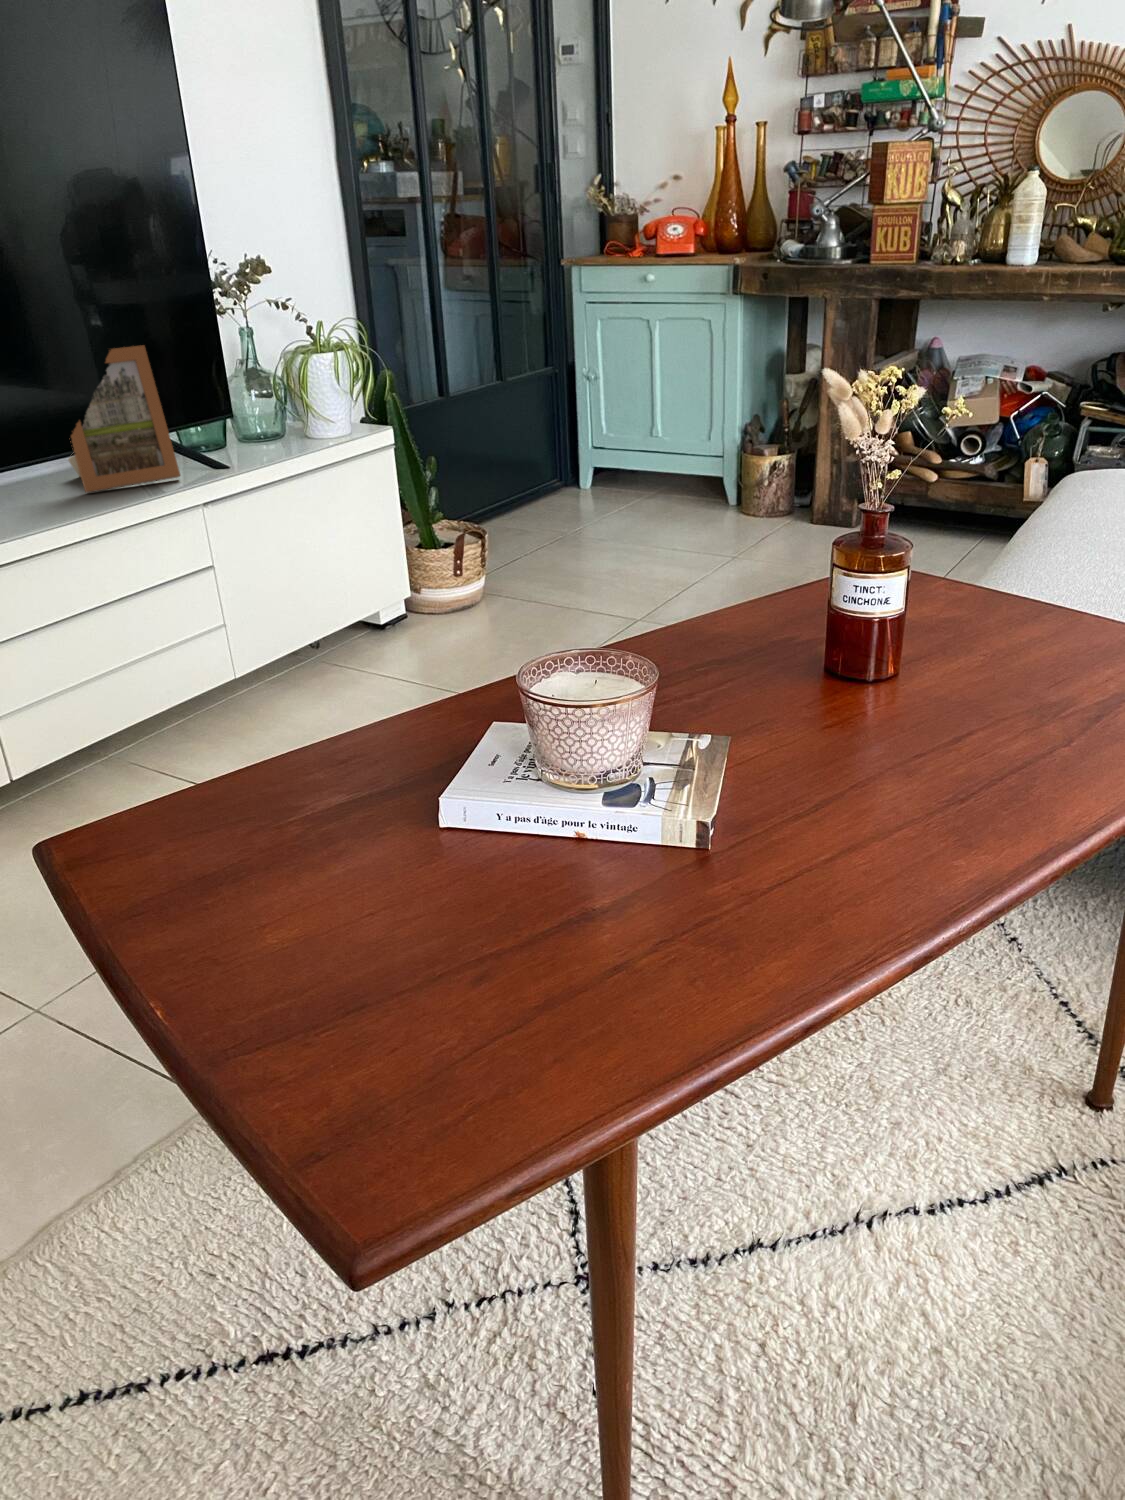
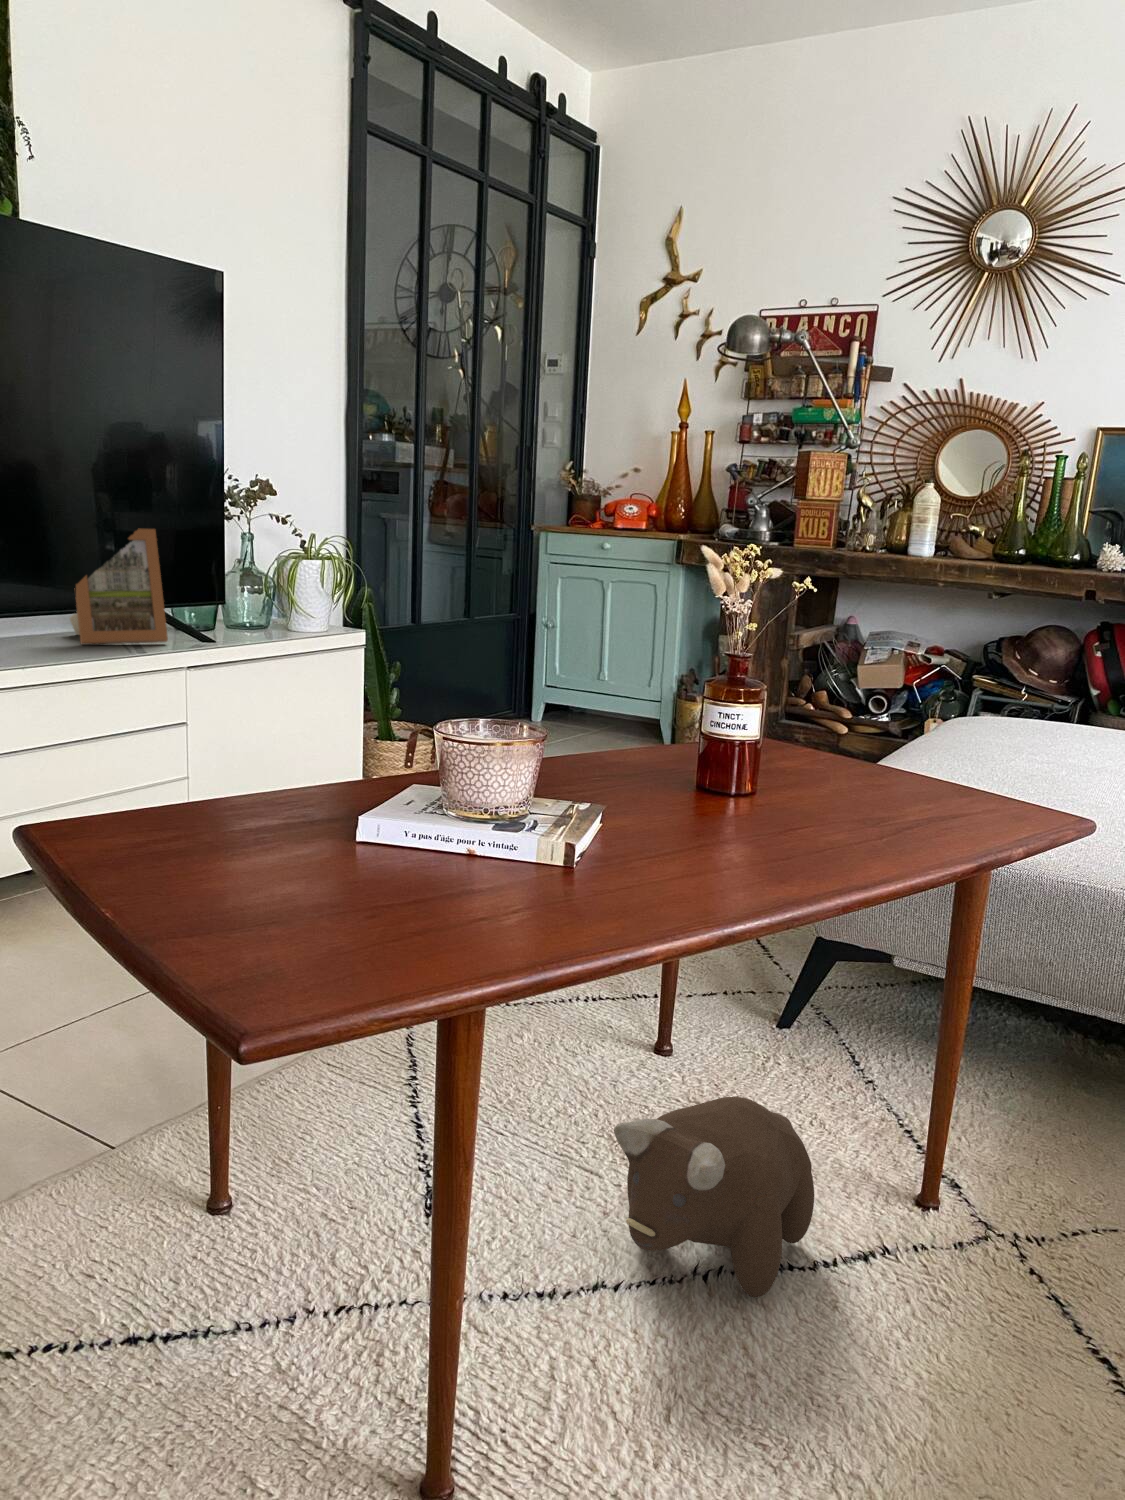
plush toy: none [766,1029,985,1249] -> present [614,1097,814,1298]

